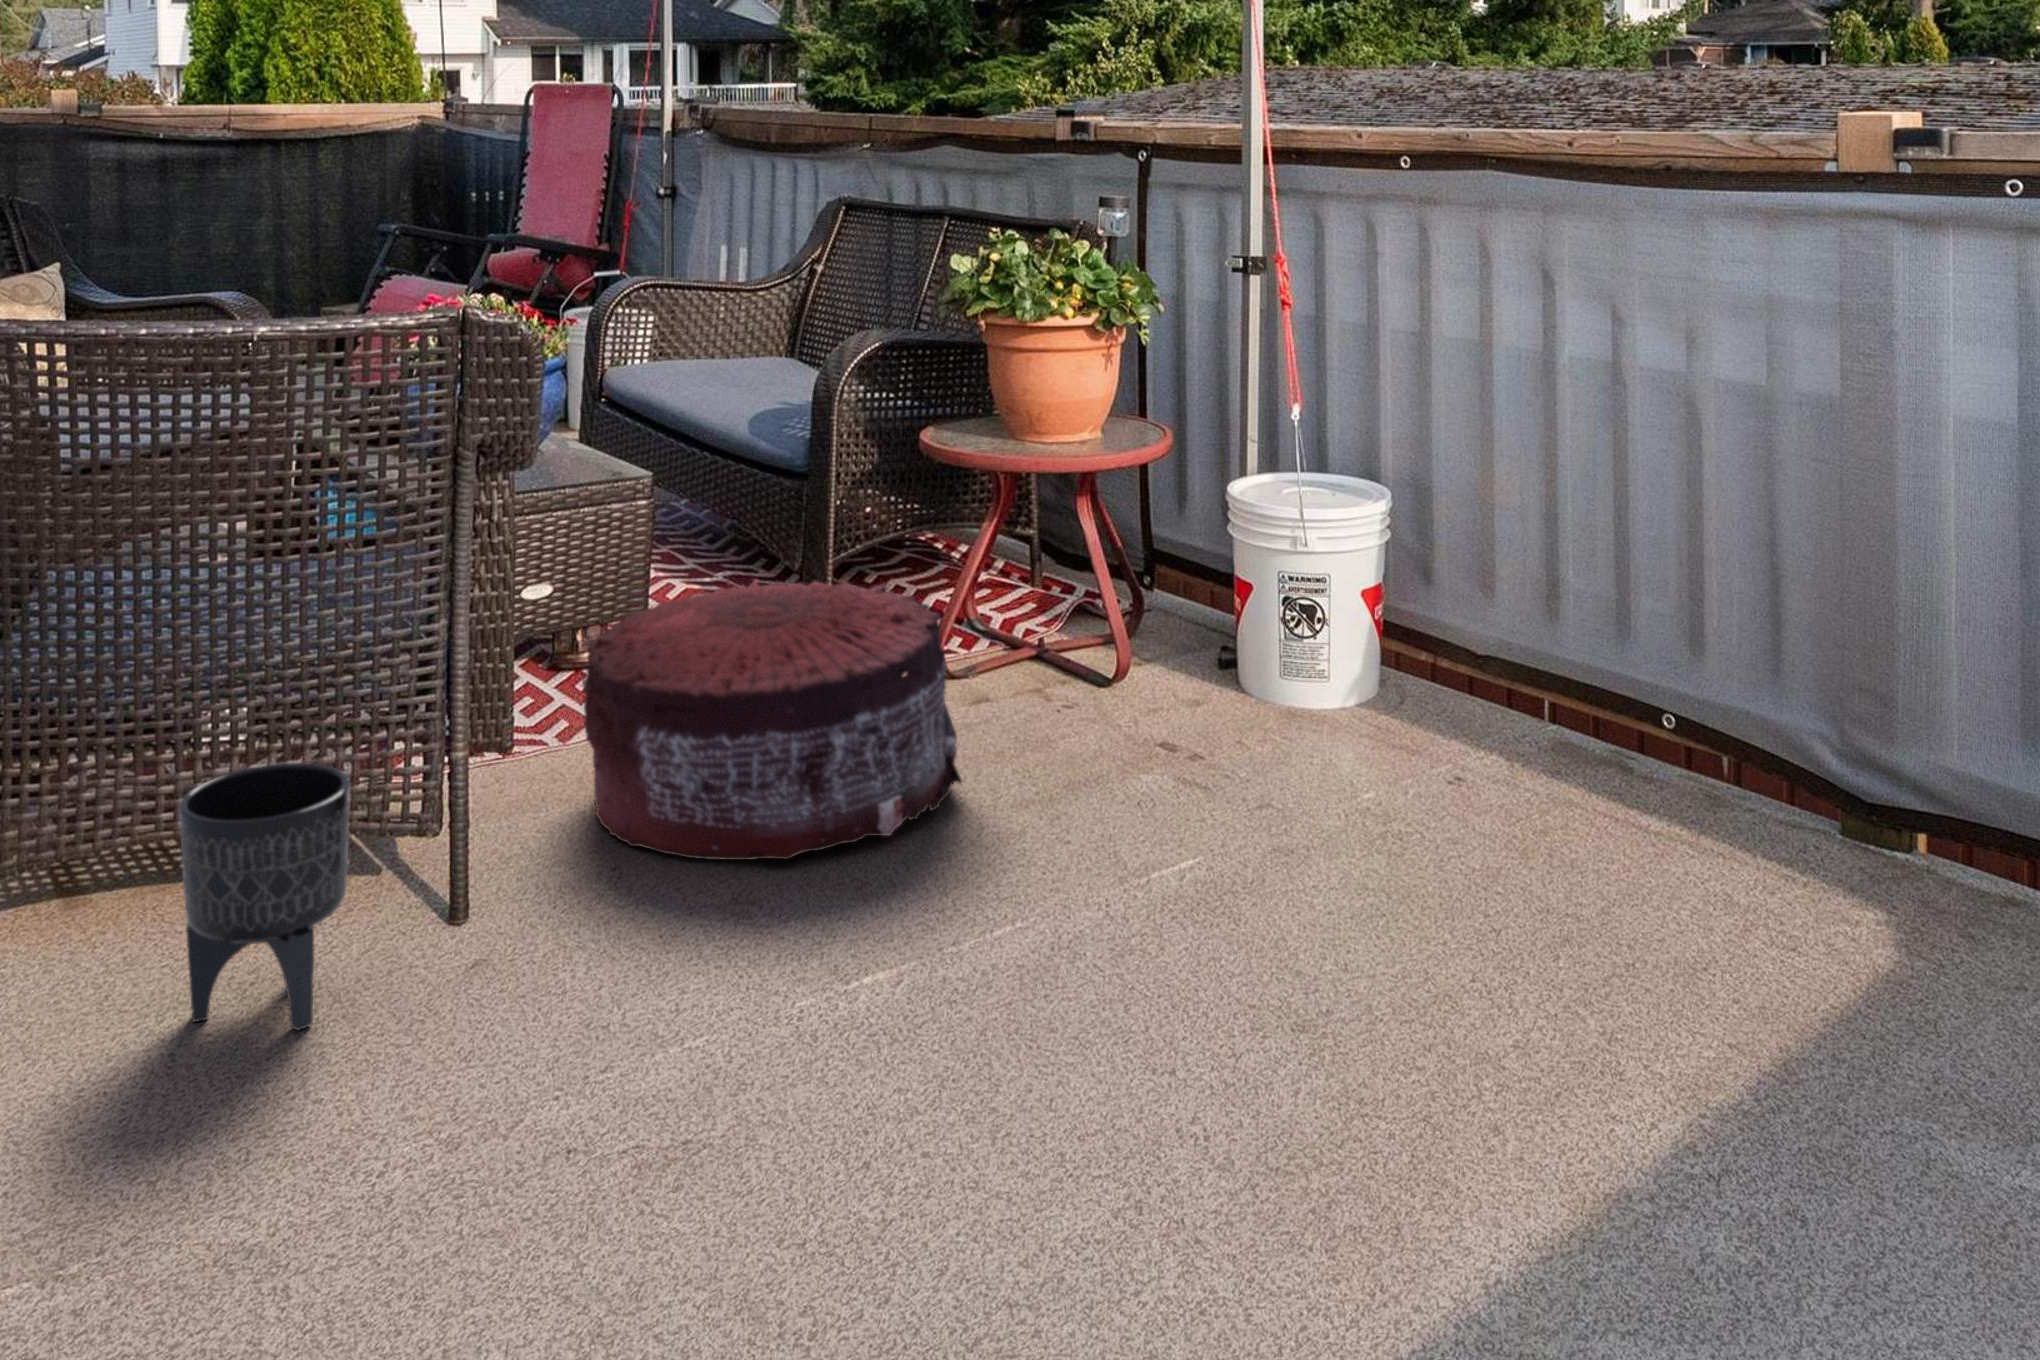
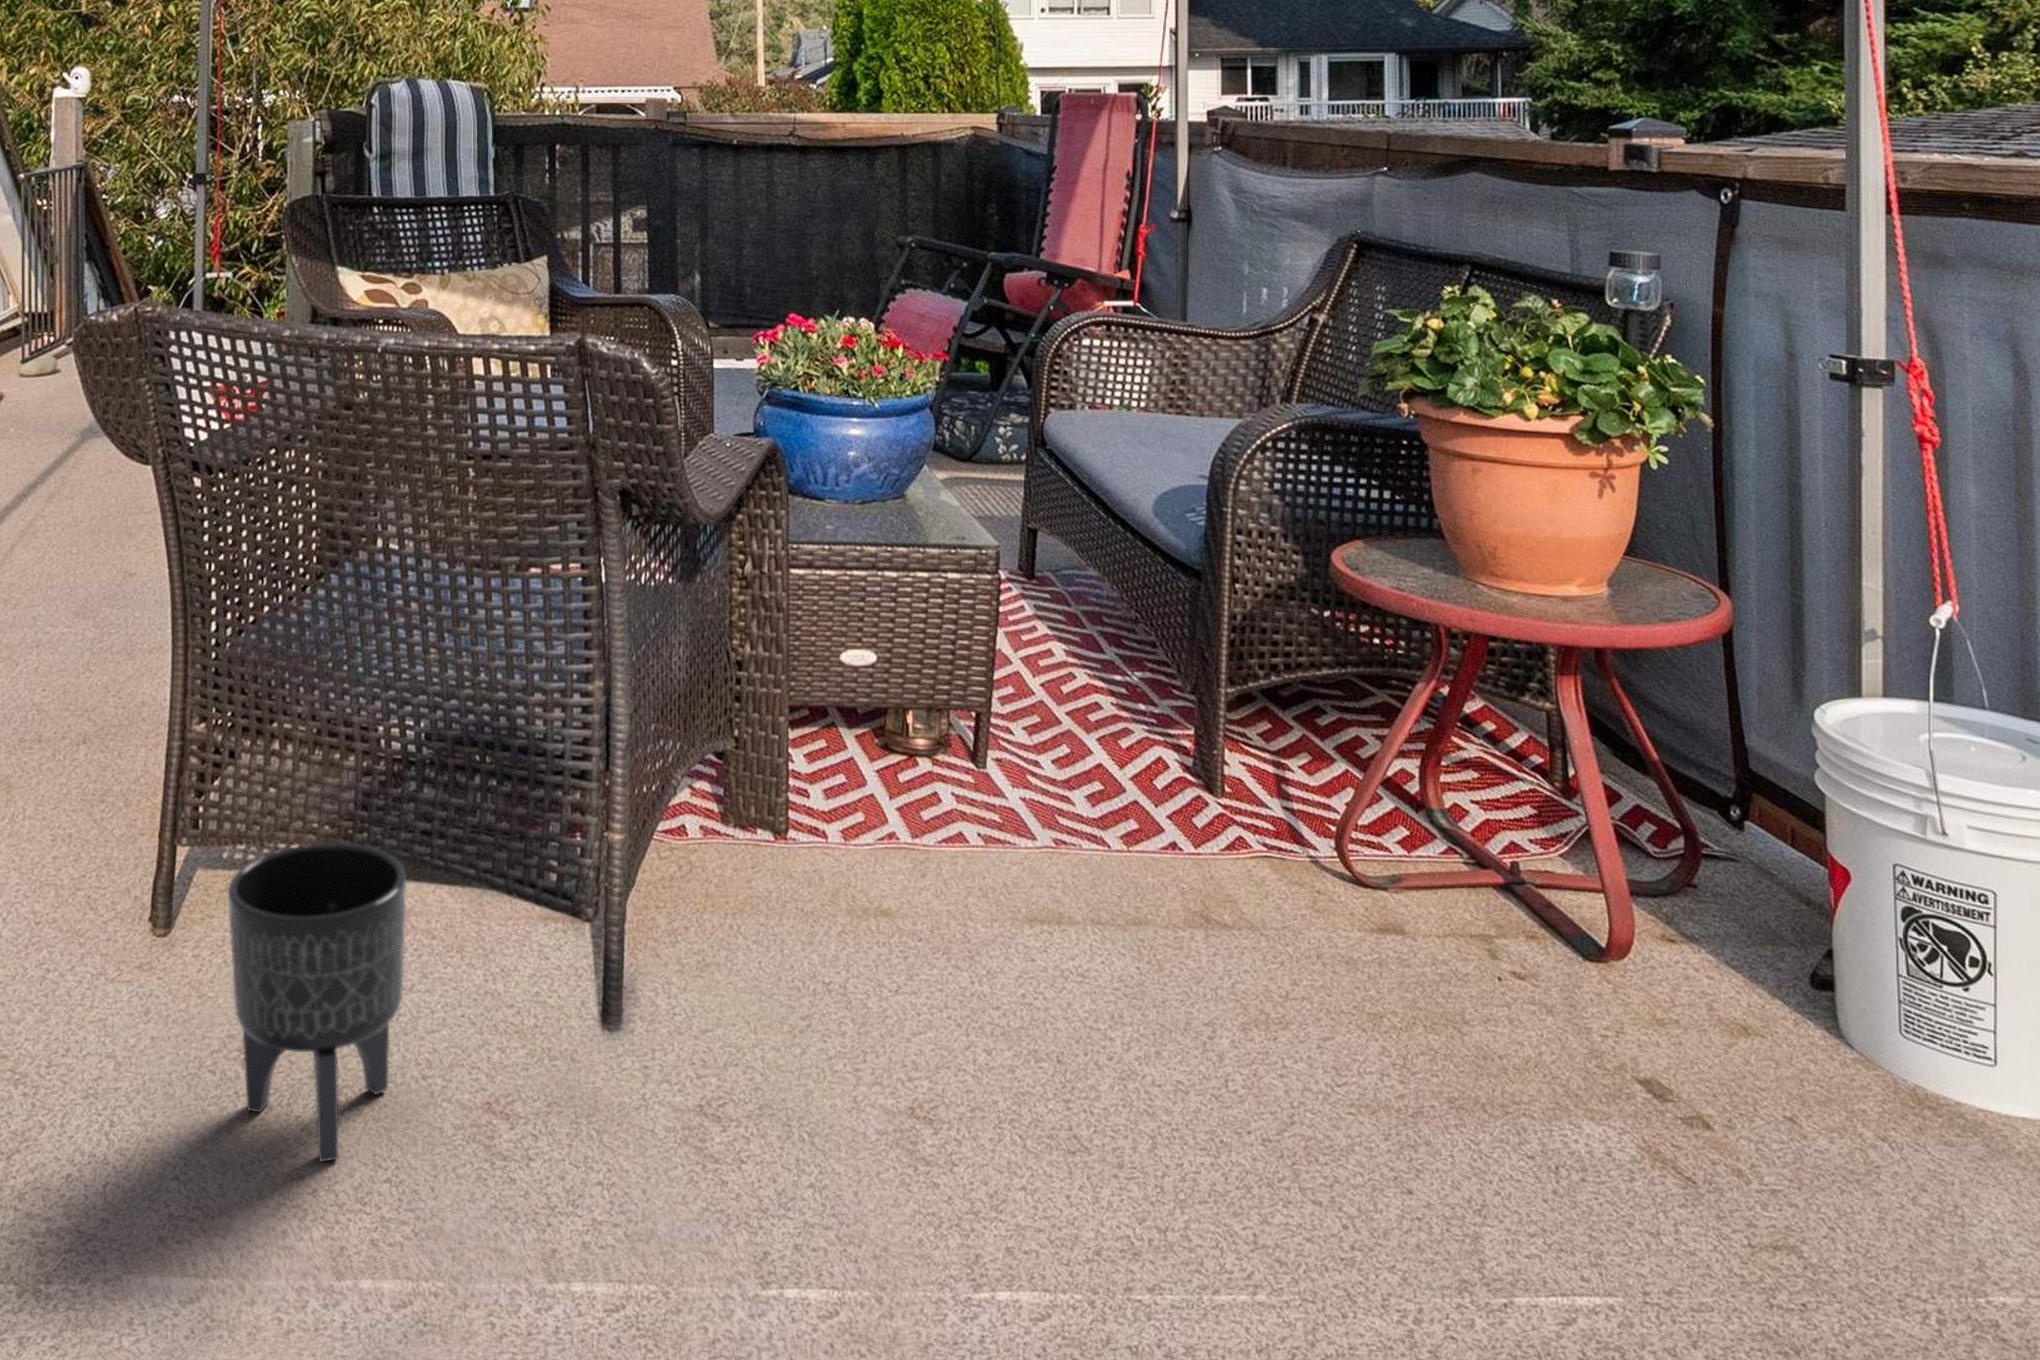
pouf: present [582,580,962,860] -> none [783,711,1262,1119]

